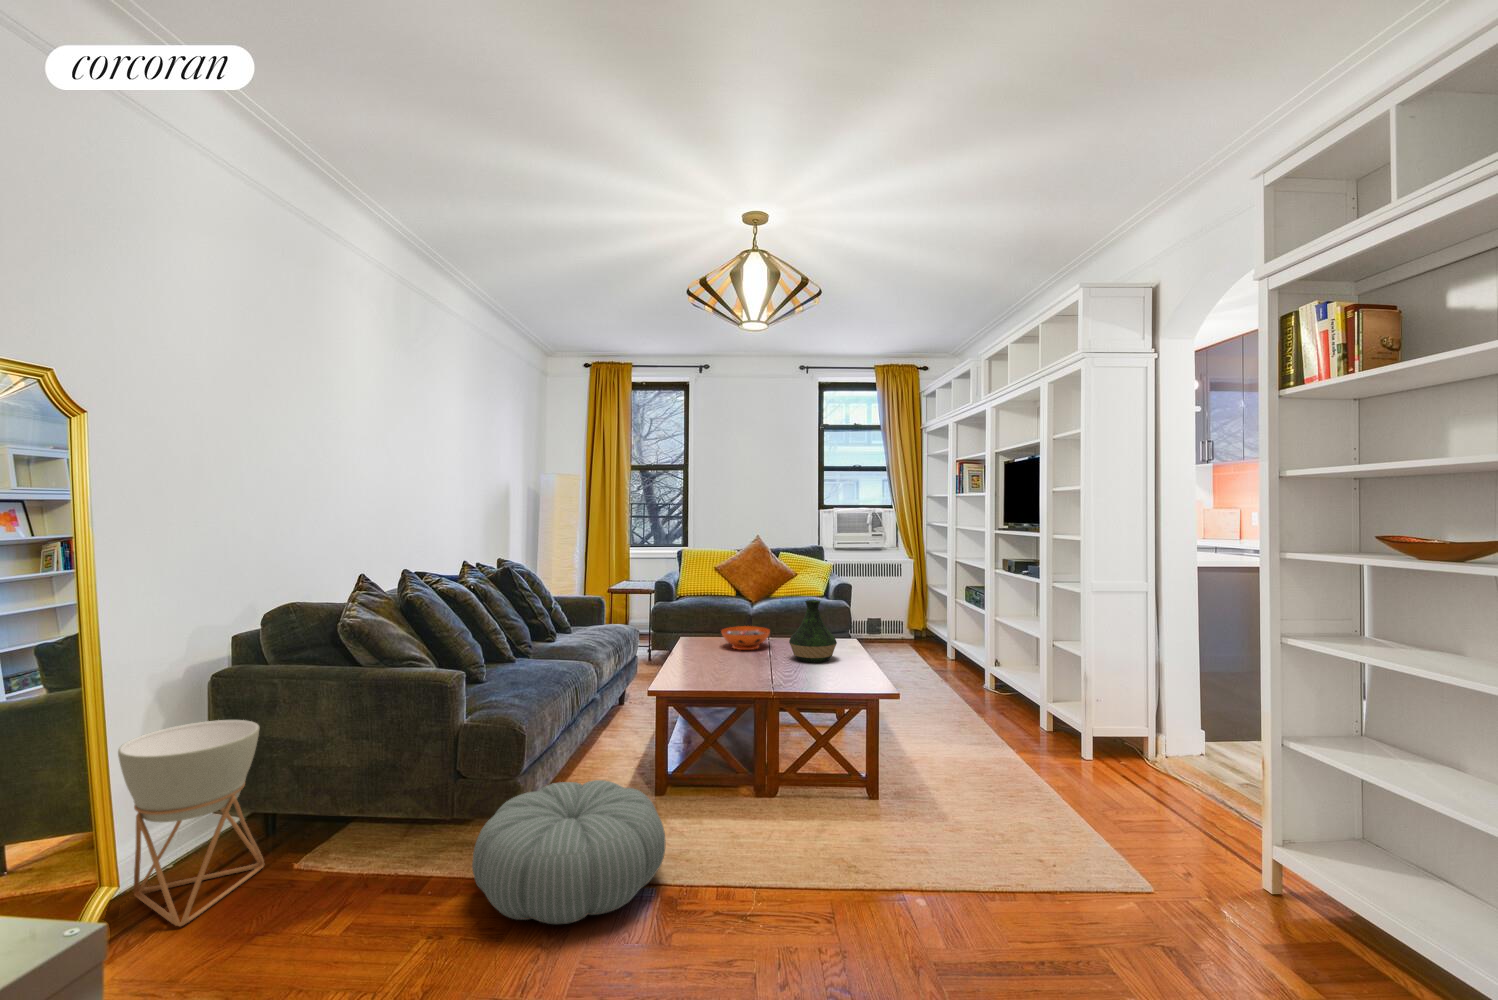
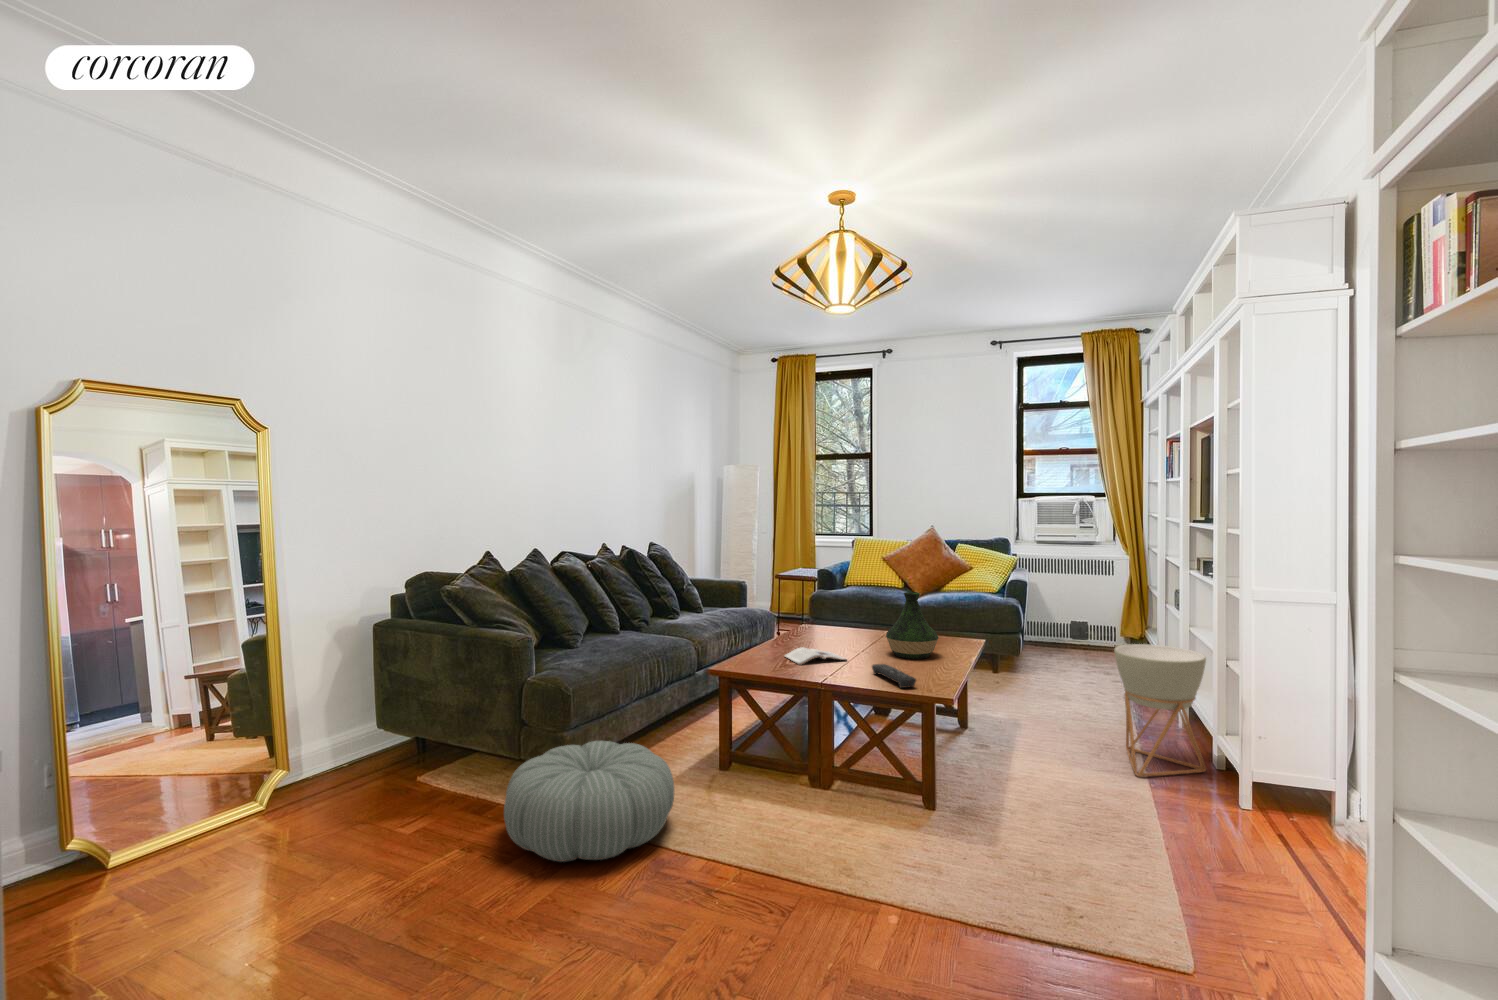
decorative bowl: present [721,626,770,650] -> none [831,617,883,641]
magazine: none [702,660,765,678] -> present [785,647,846,665]
remote control: none [800,670,853,691] -> present [872,664,916,688]
planter: present [118,720,264,926] -> present [1114,644,1206,777]

